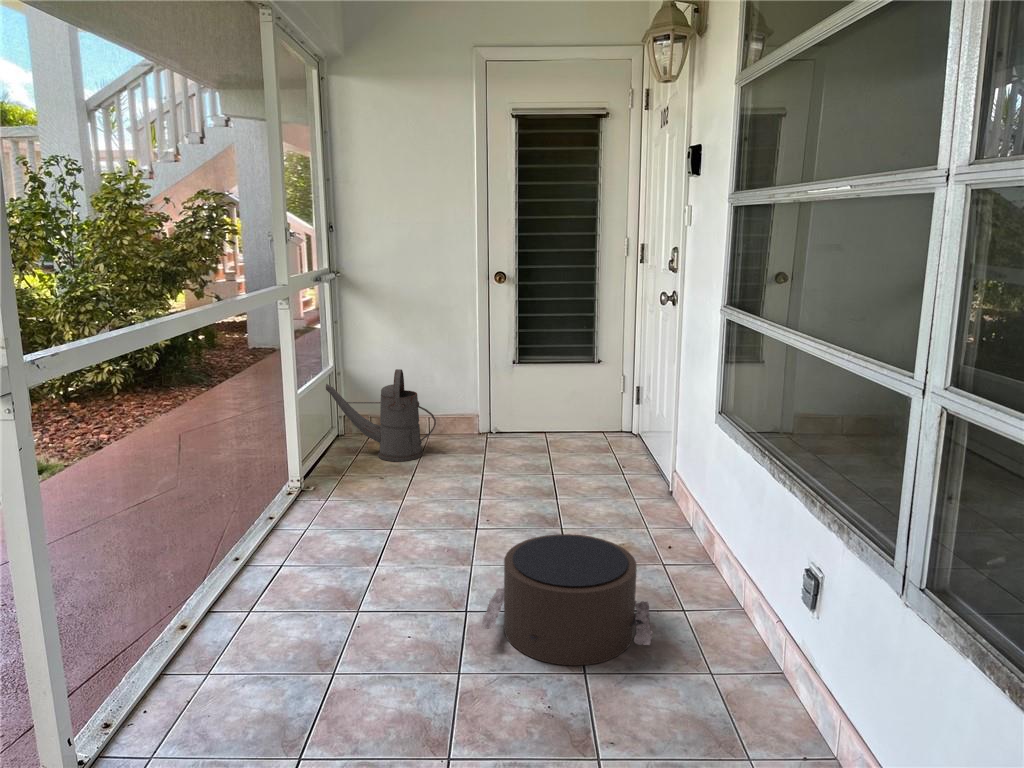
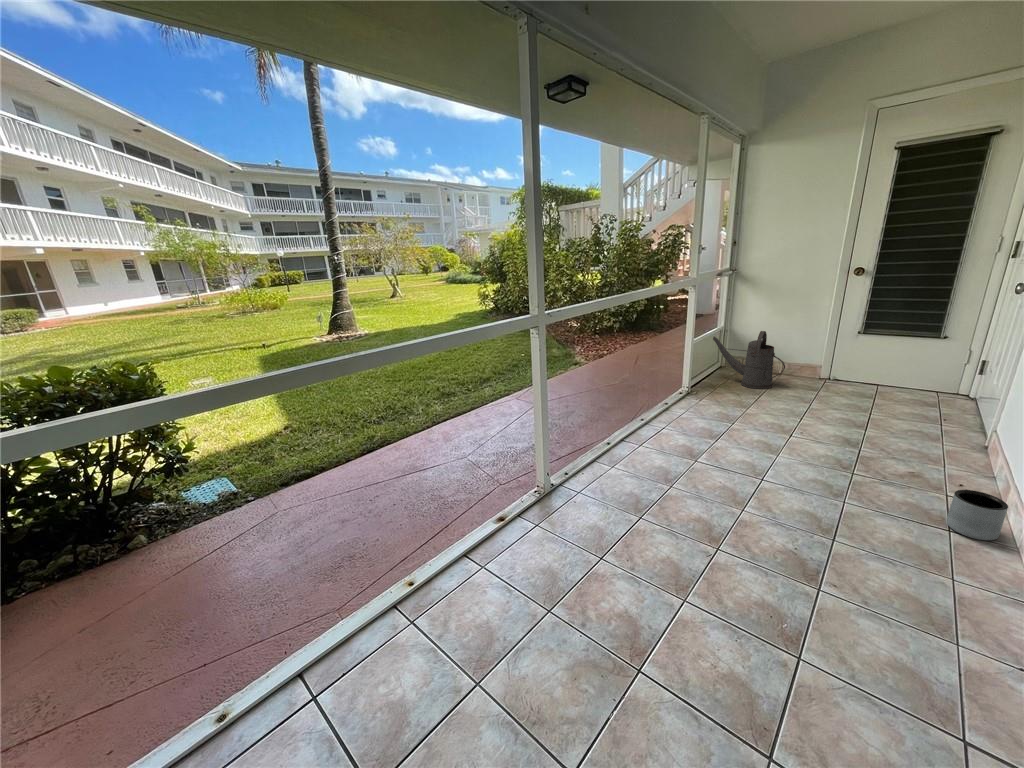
pouf: present [481,534,653,666] -> none [765,447,908,537]
planter: none [680,551,731,613] -> present [946,490,1008,540]

